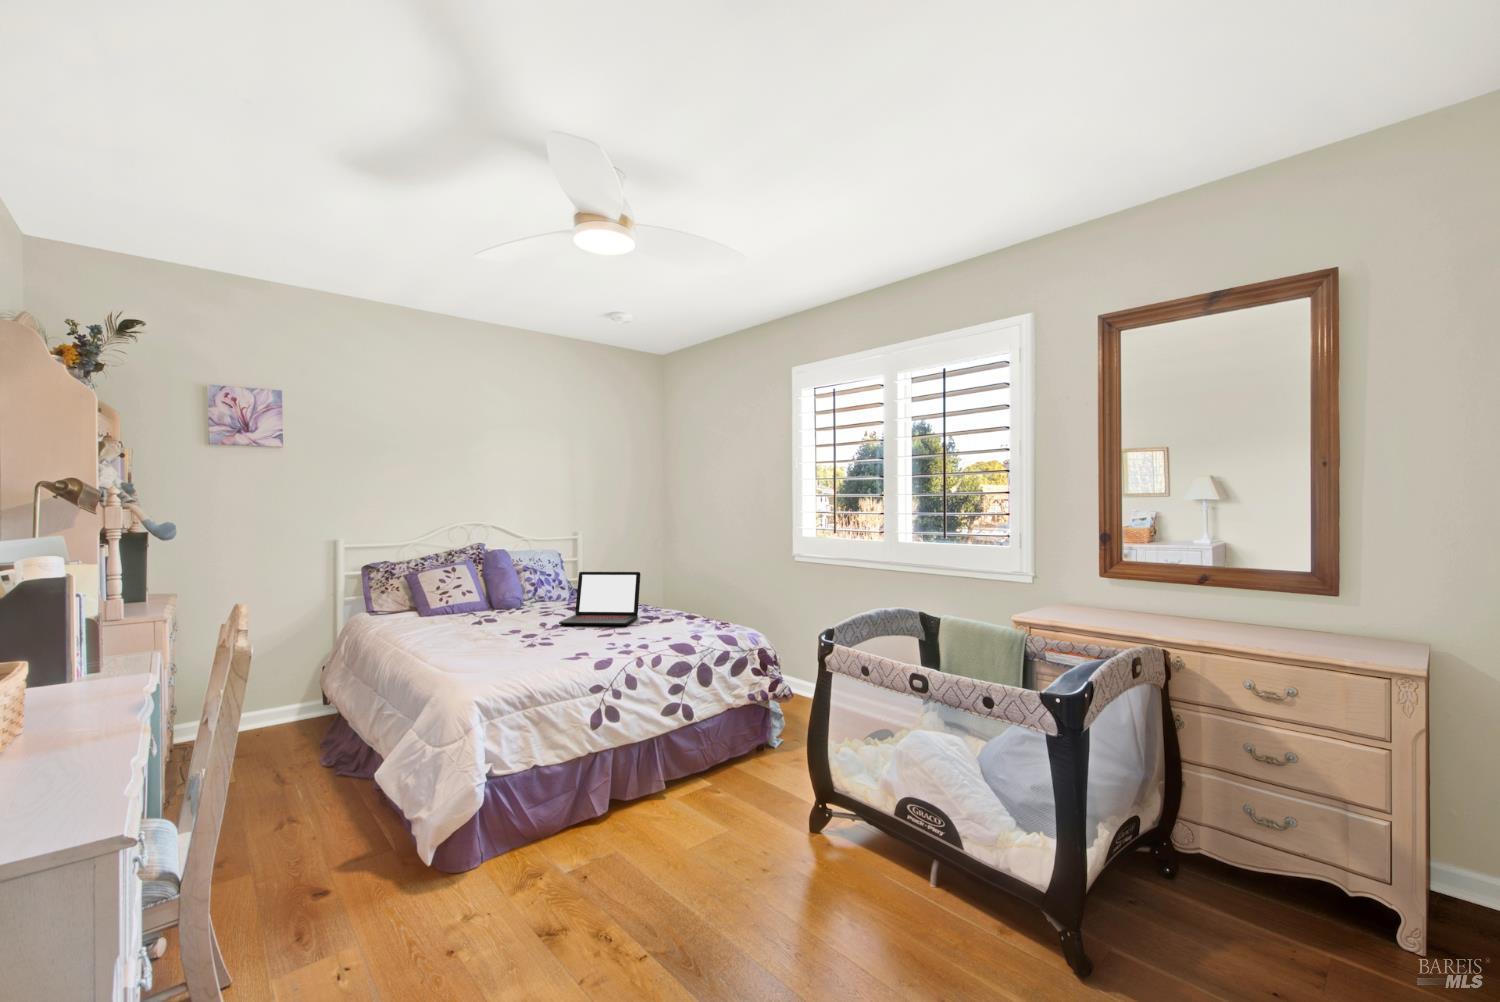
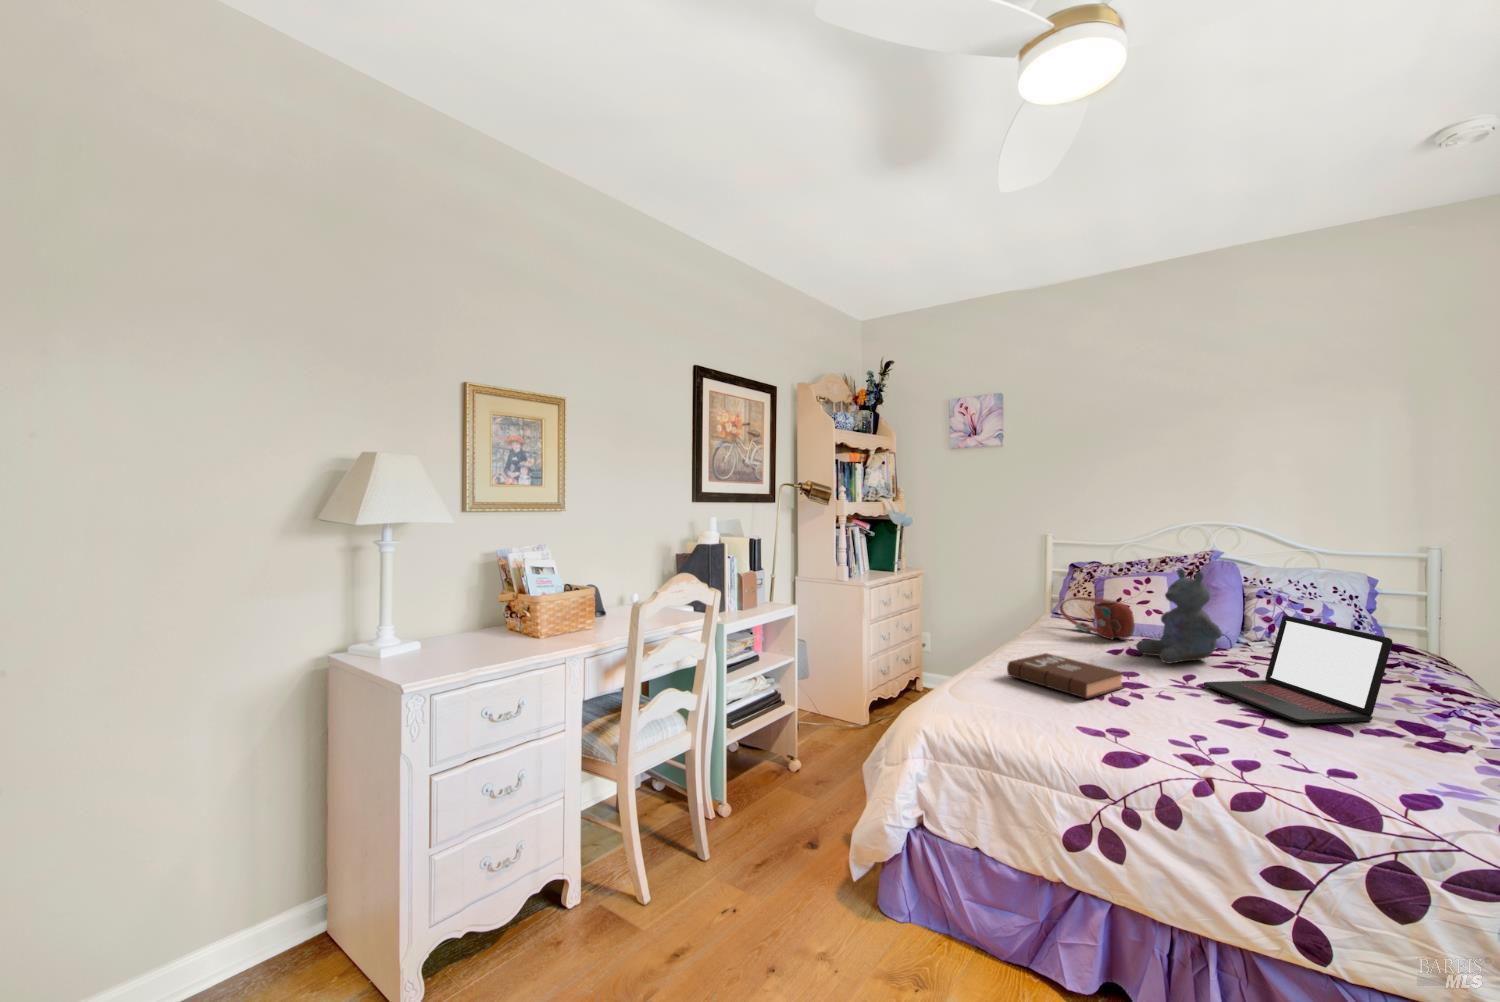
stuffed bear: none [488,552,544,621] -> present [1136,569,1222,663]
handbag: none [395,586,467,619] -> present [1059,597,1135,639]
book: none [456,625,531,652] -> present [1007,653,1124,699]

